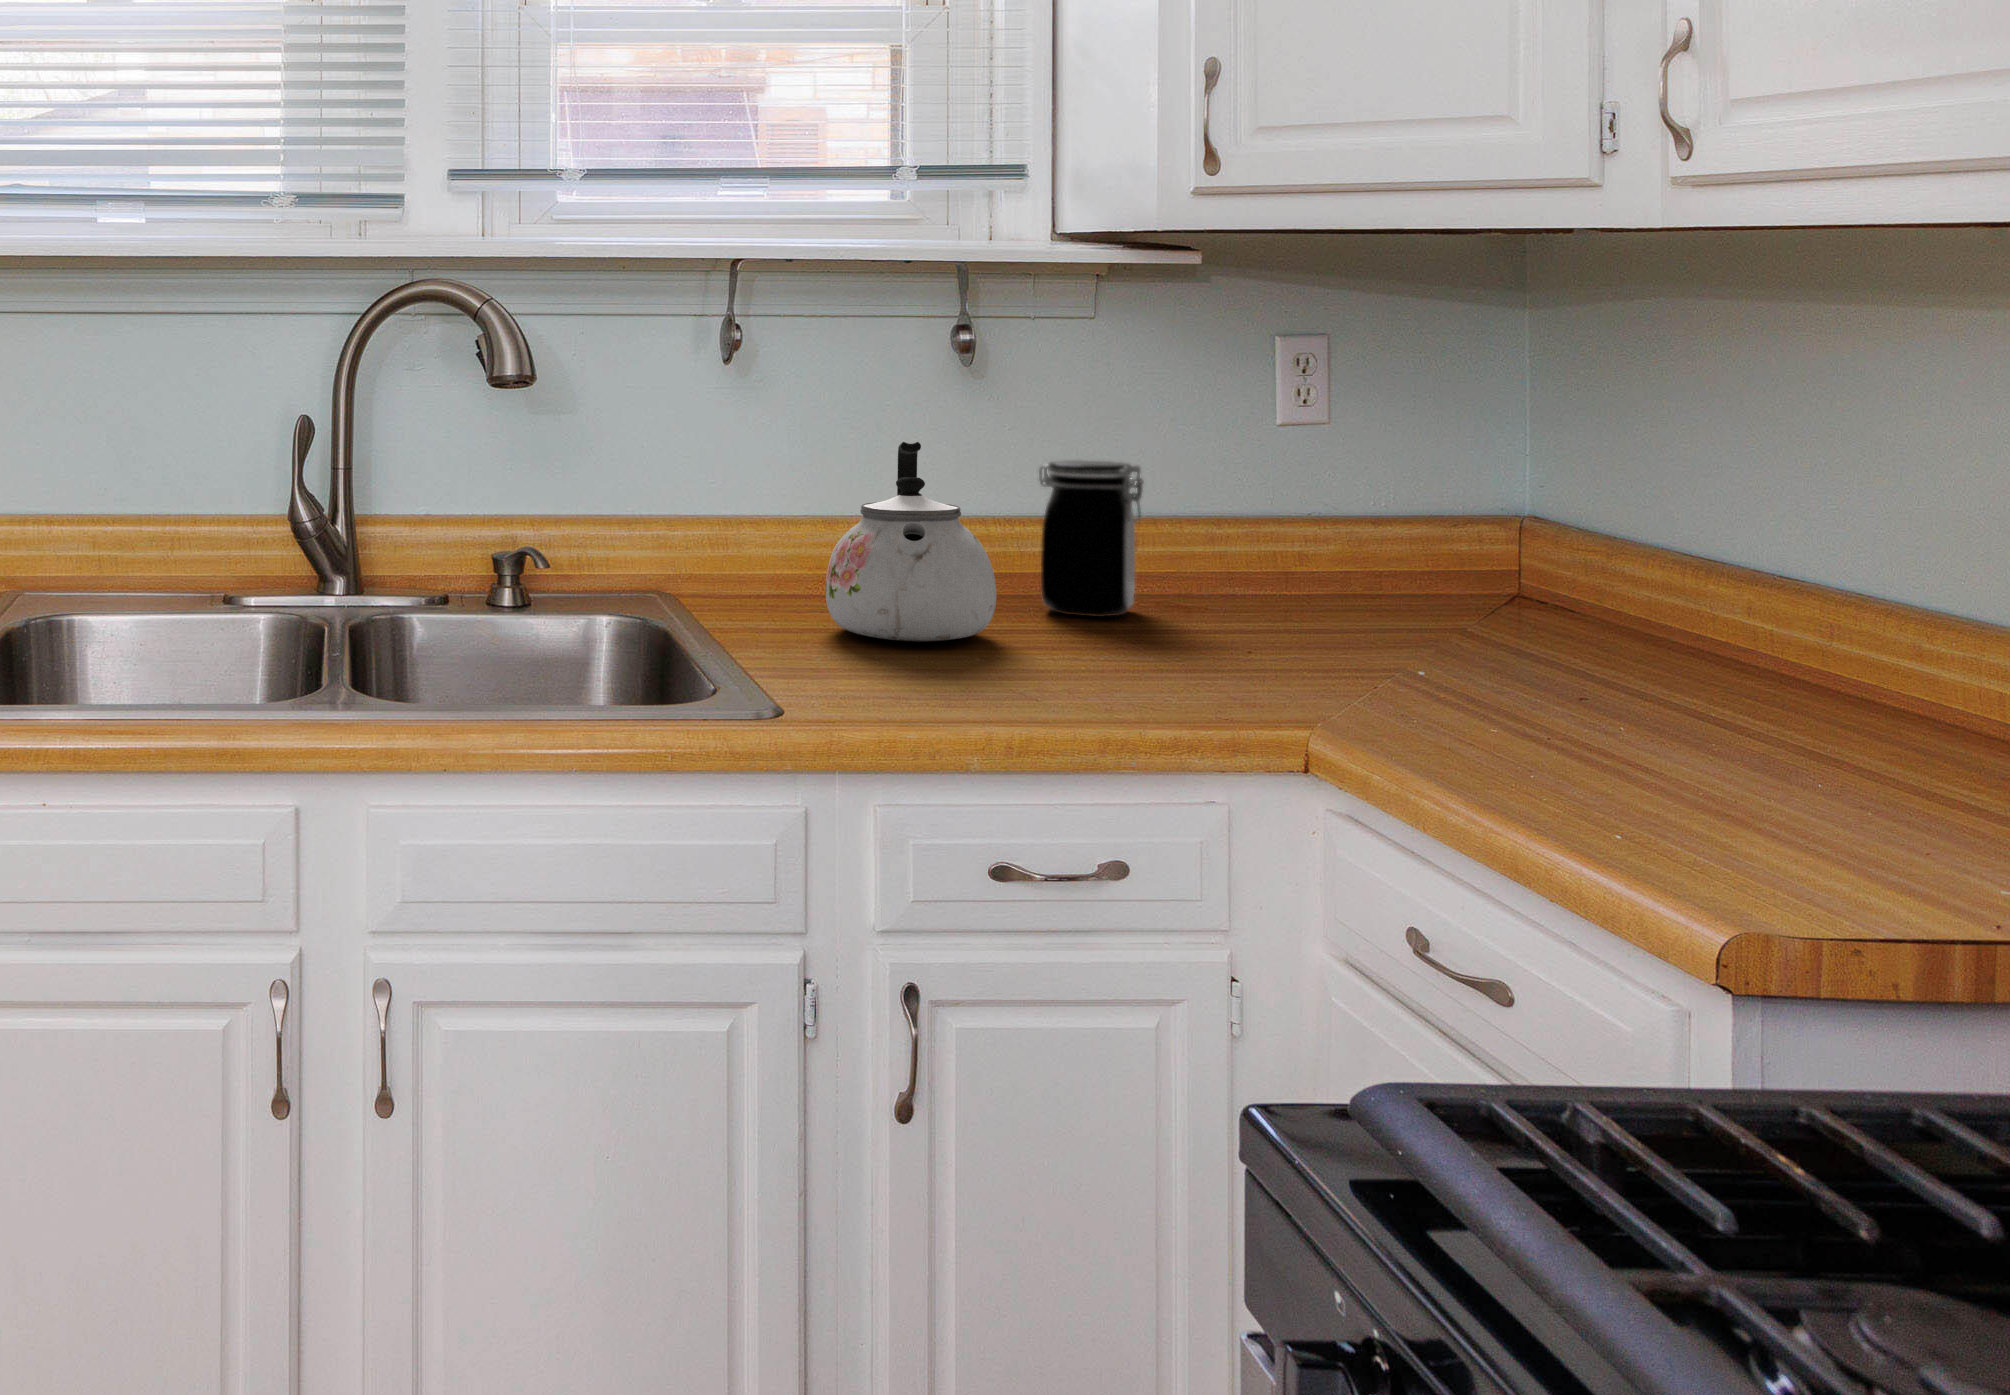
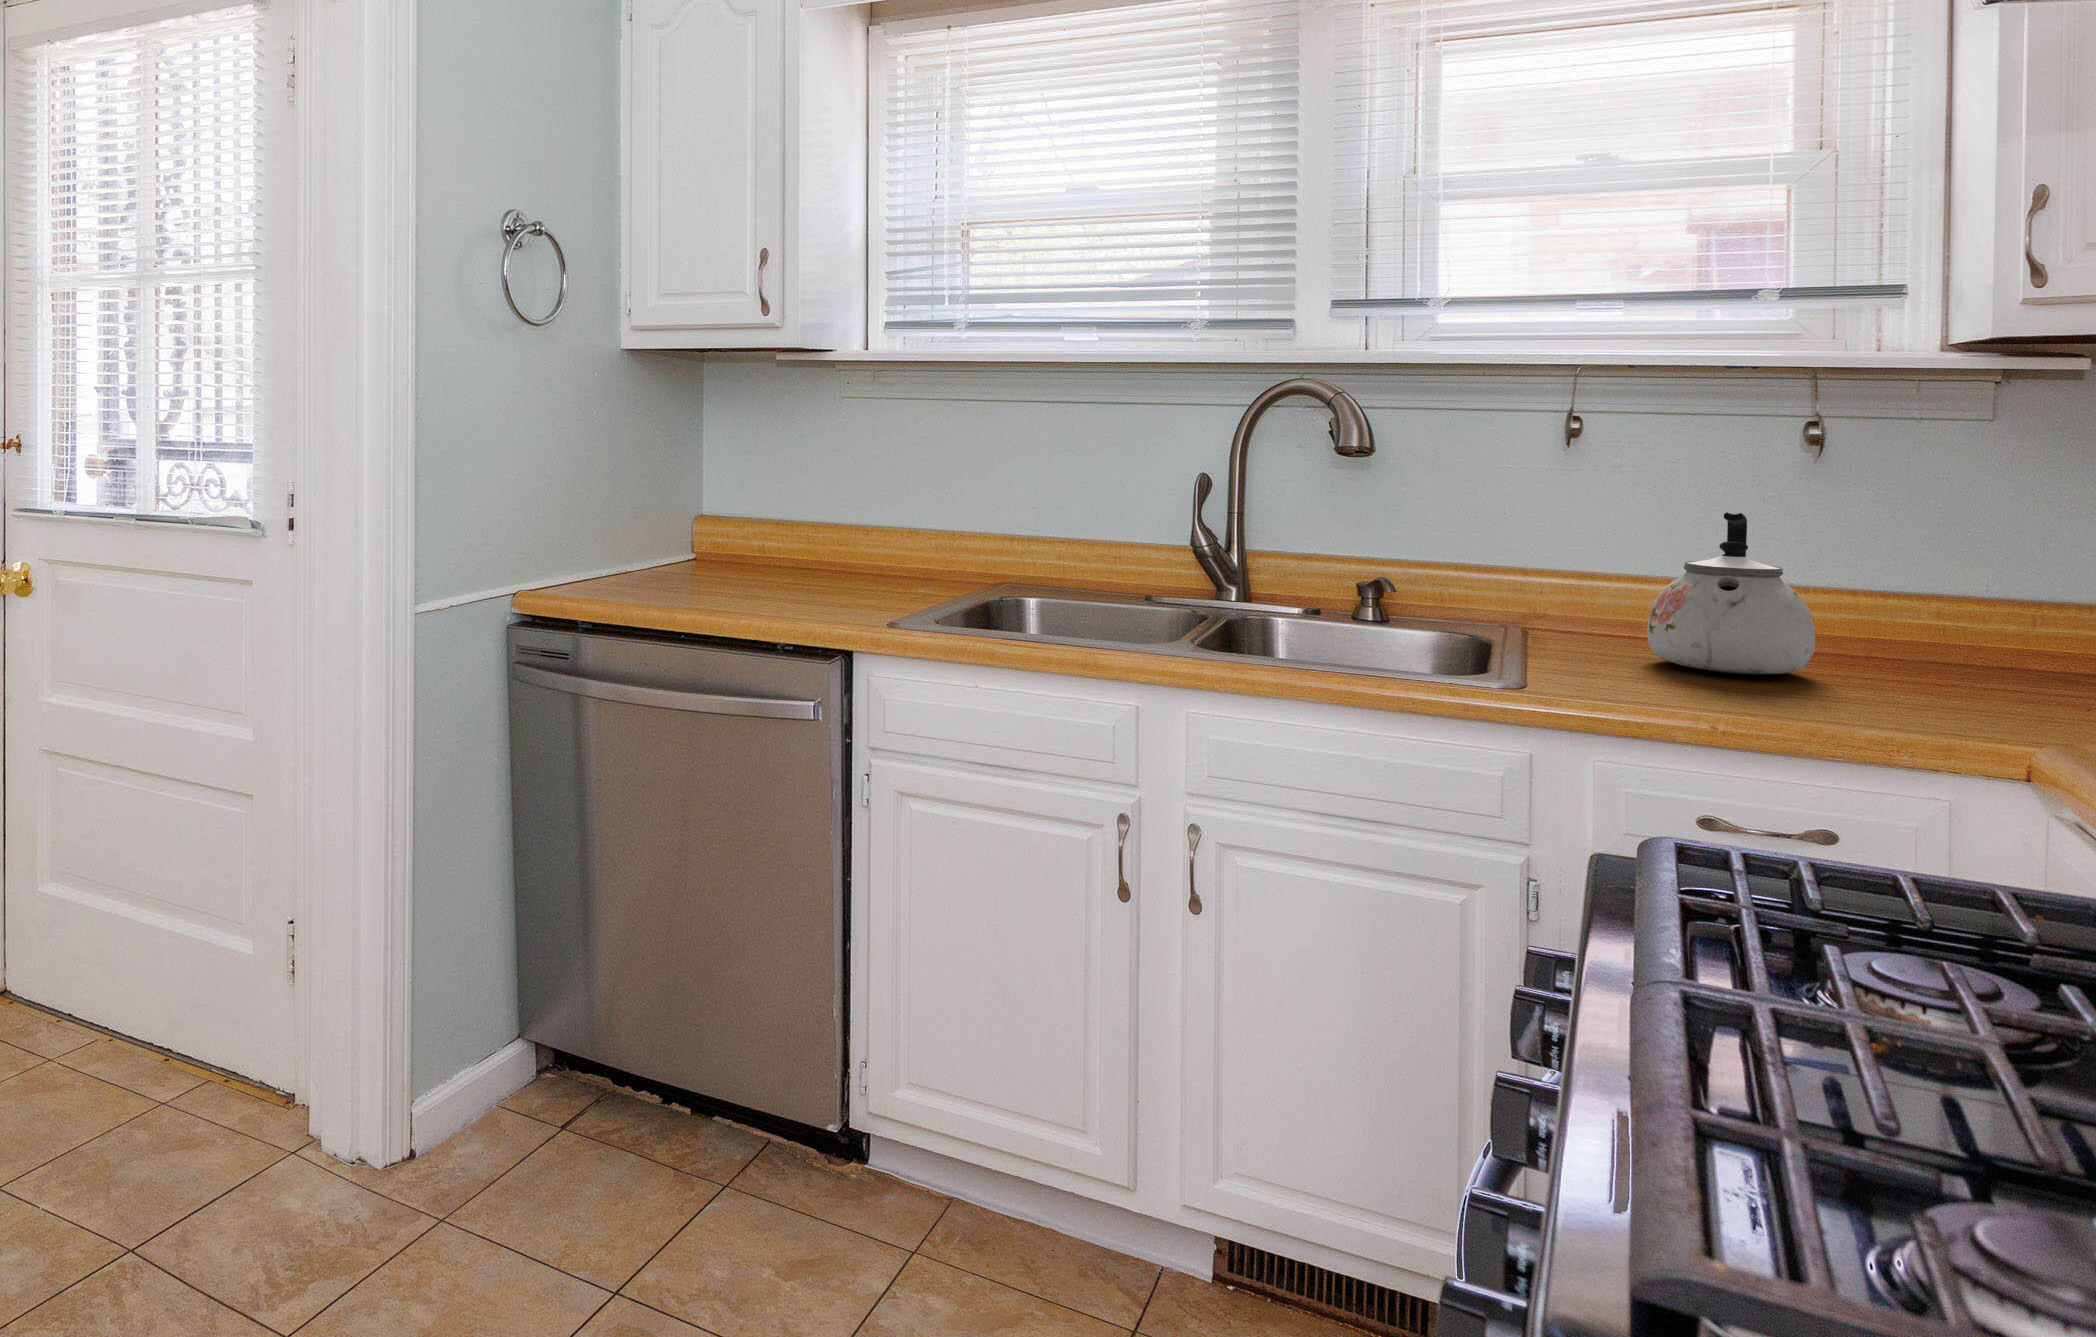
jar: present [1039,460,1143,617] -> none [1877,538,1994,674]

